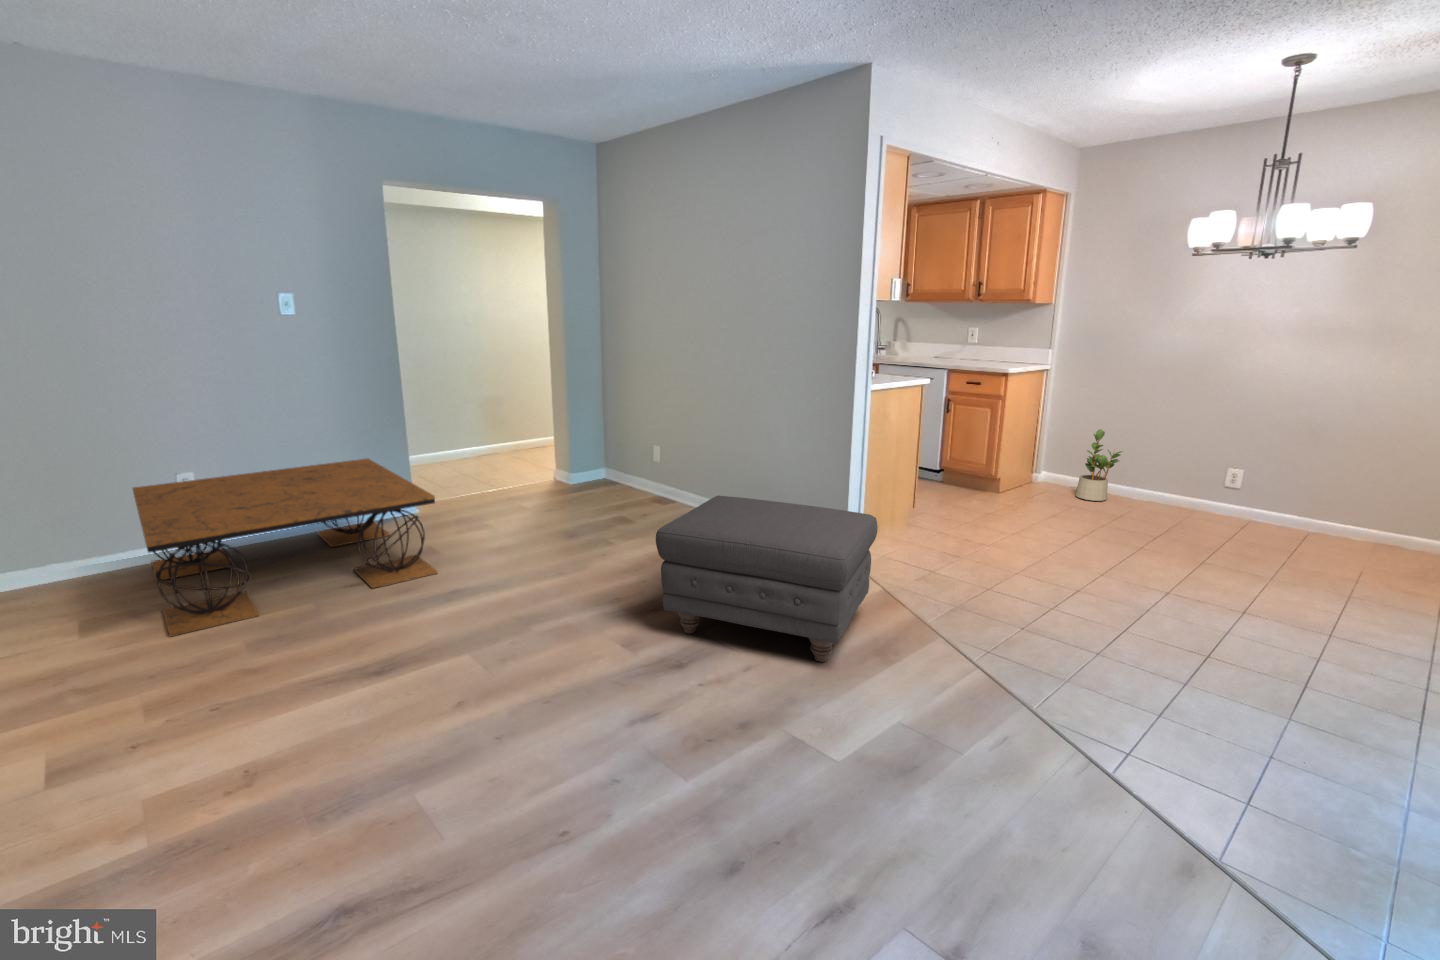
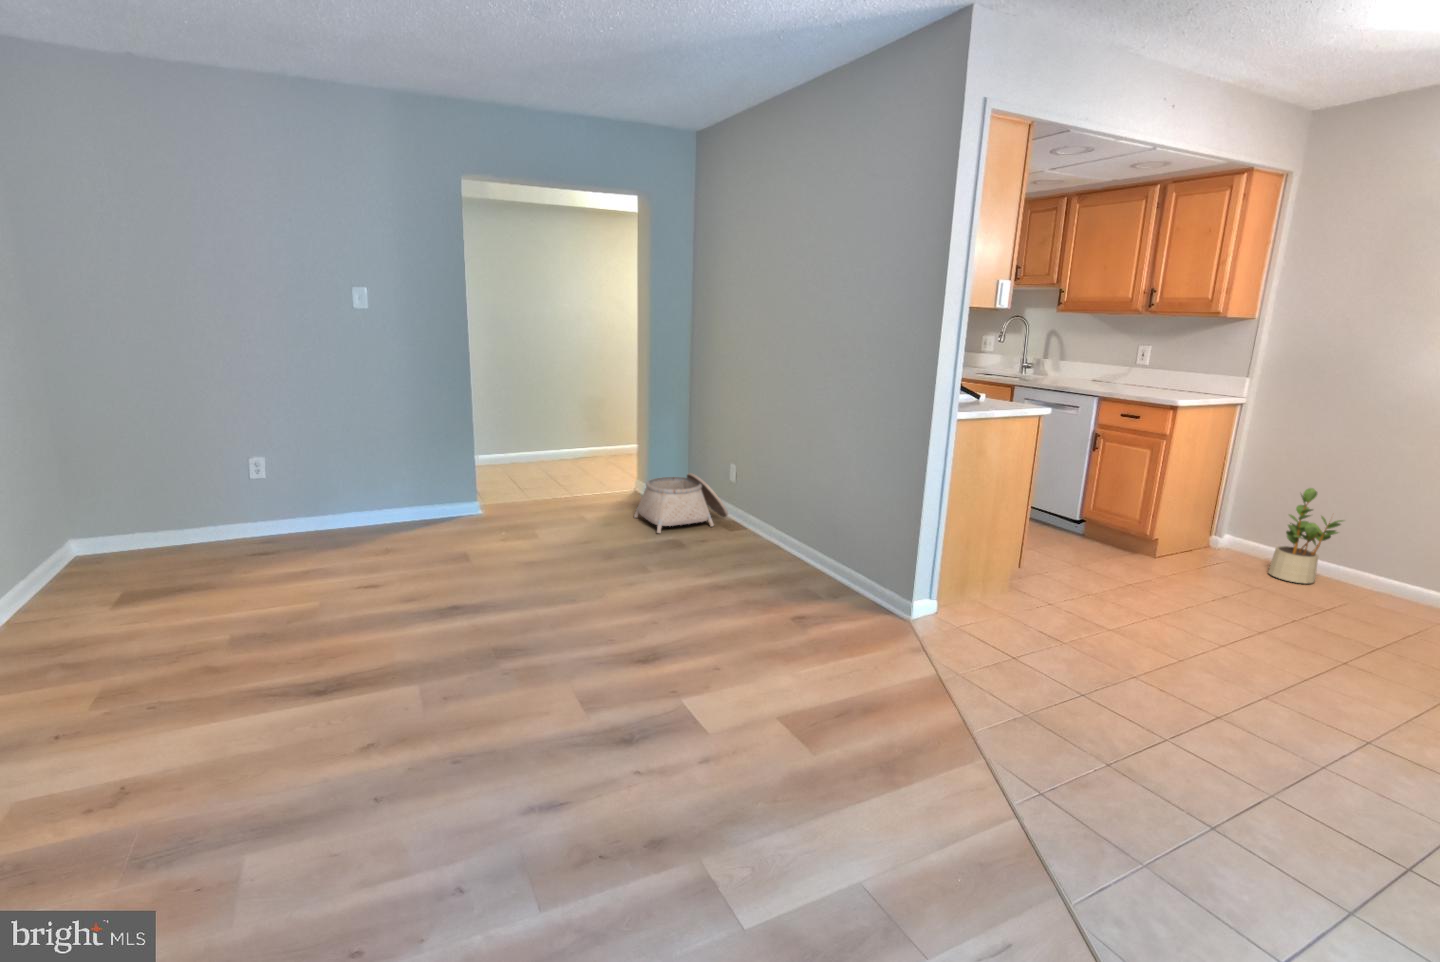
basket: none [569,457,657,513] -> present [634,473,728,533]
coffee table: present [133,458,437,637] -> none [156,456,454,620]
ottoman: present [656,496,878,662] -> none [626,534,911,766]

